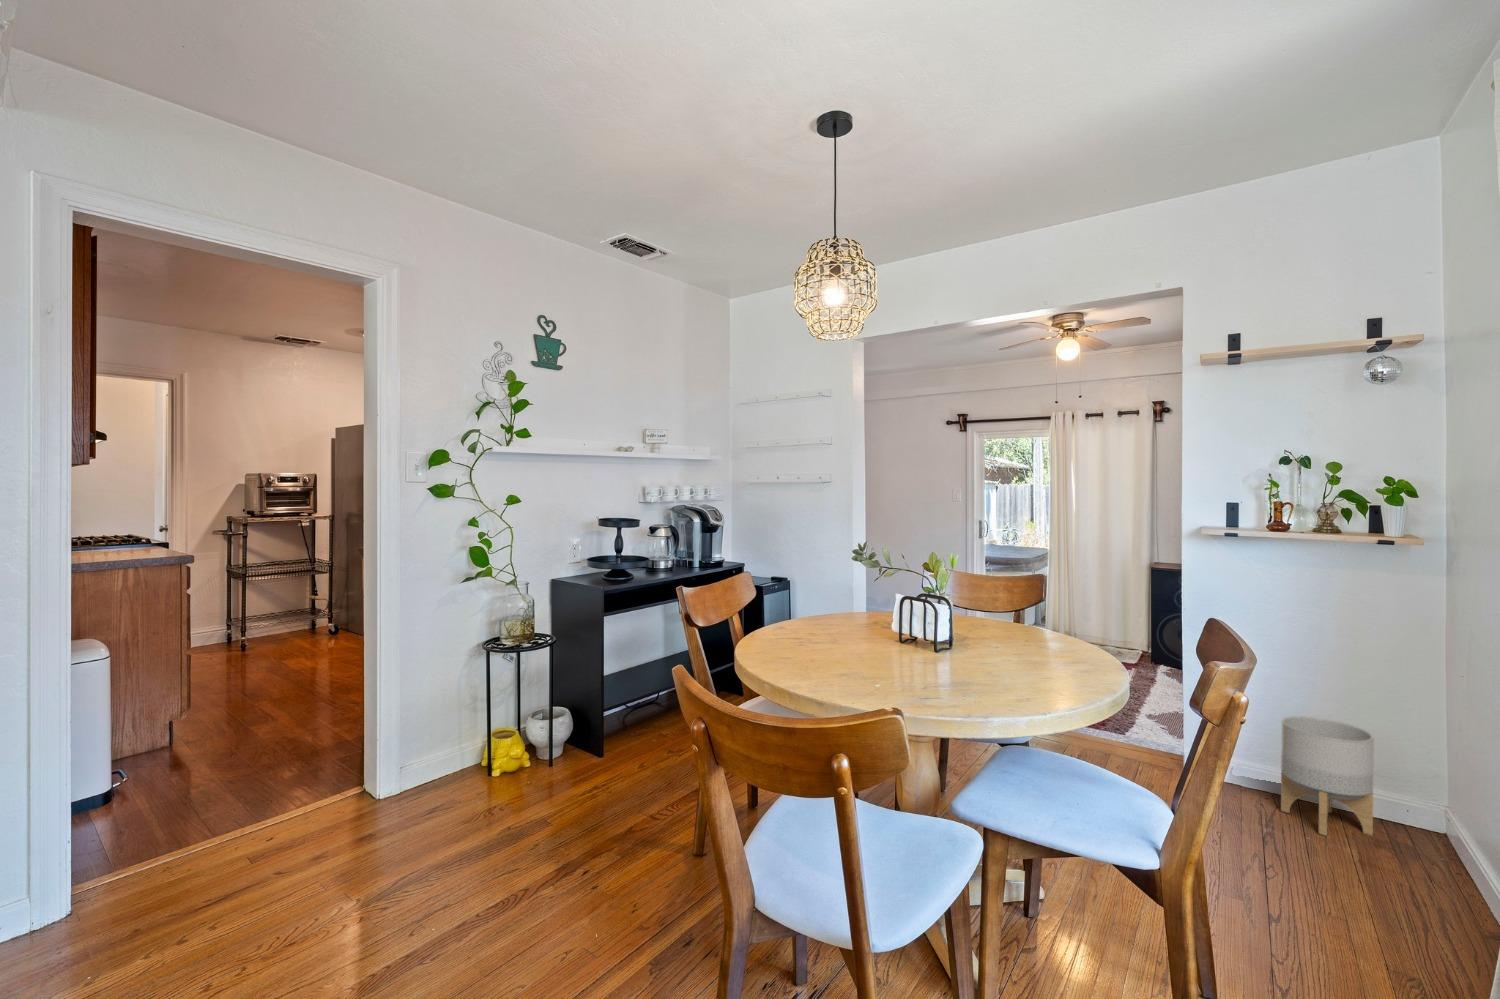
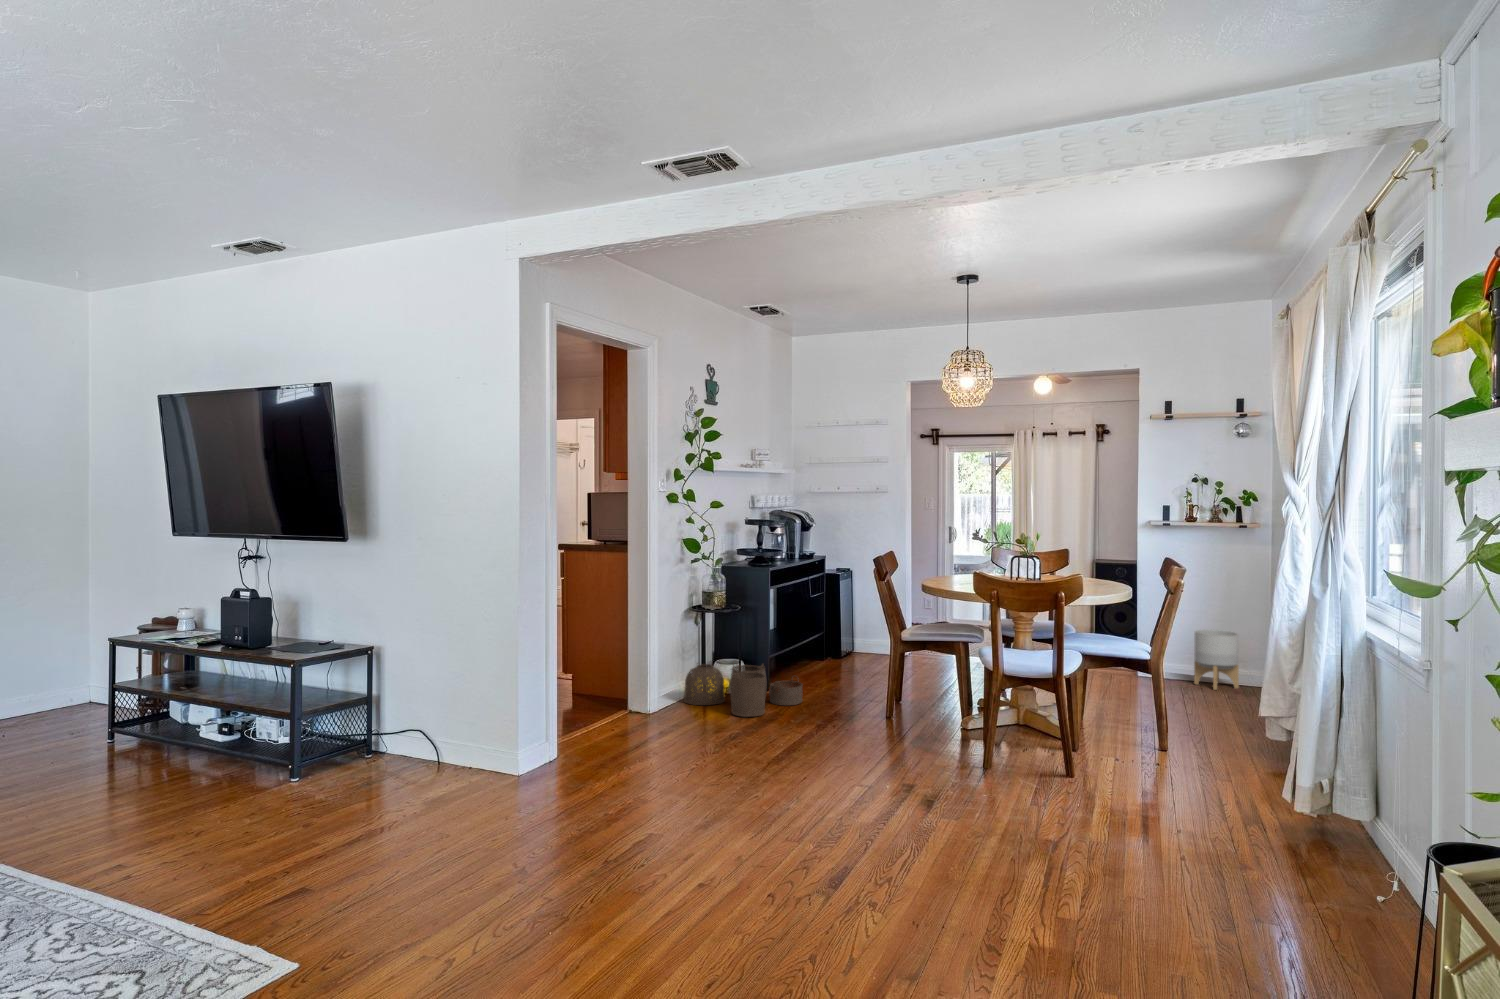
woven basket: none [452,717,608,824] -> present [684,661,802,717]

